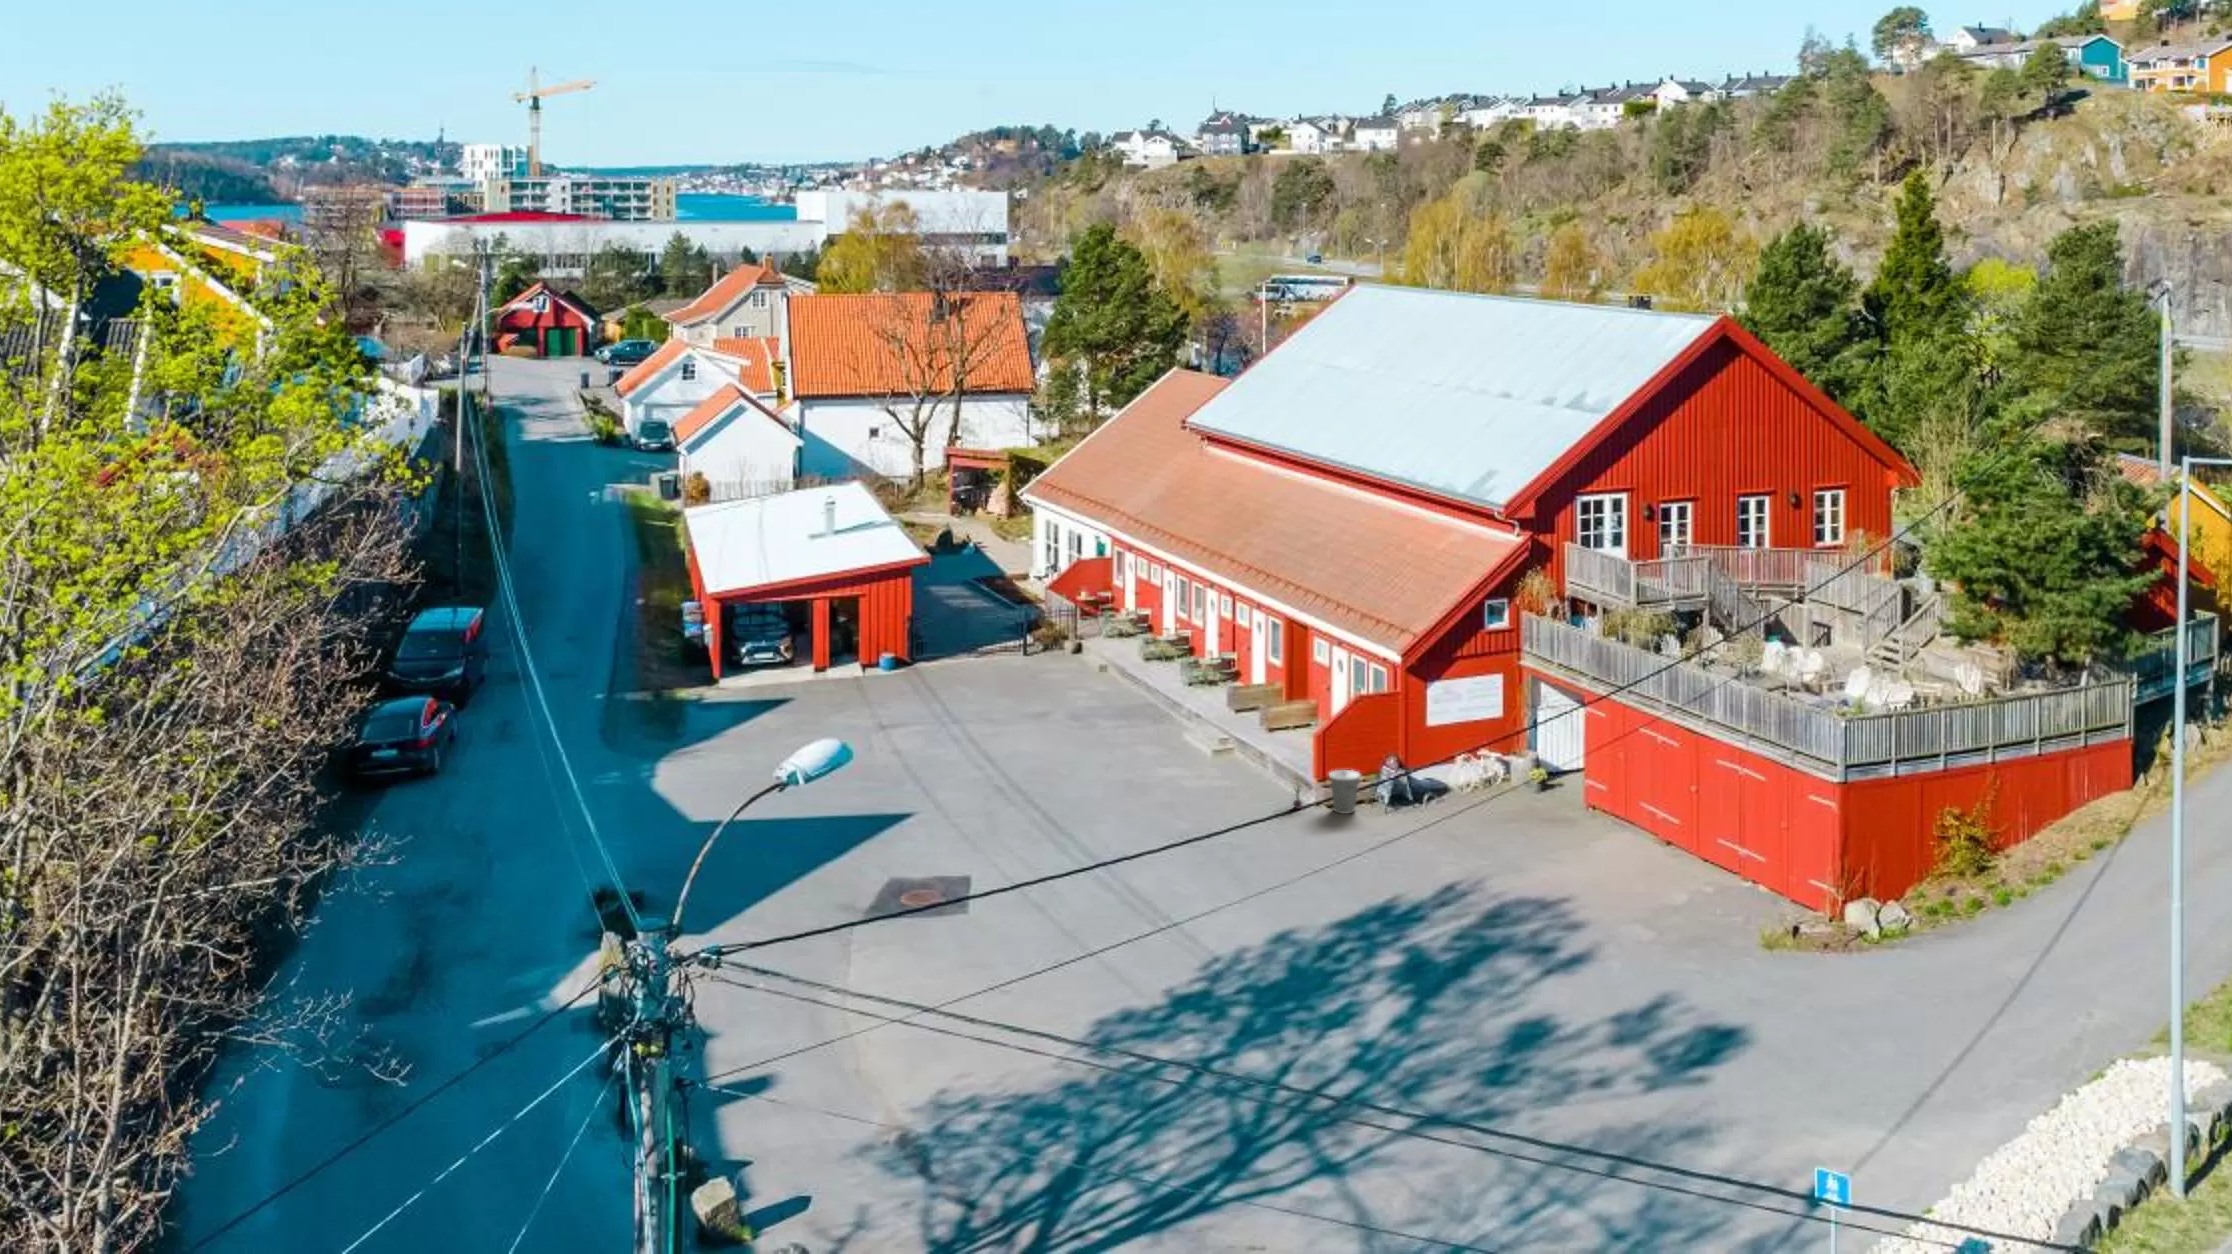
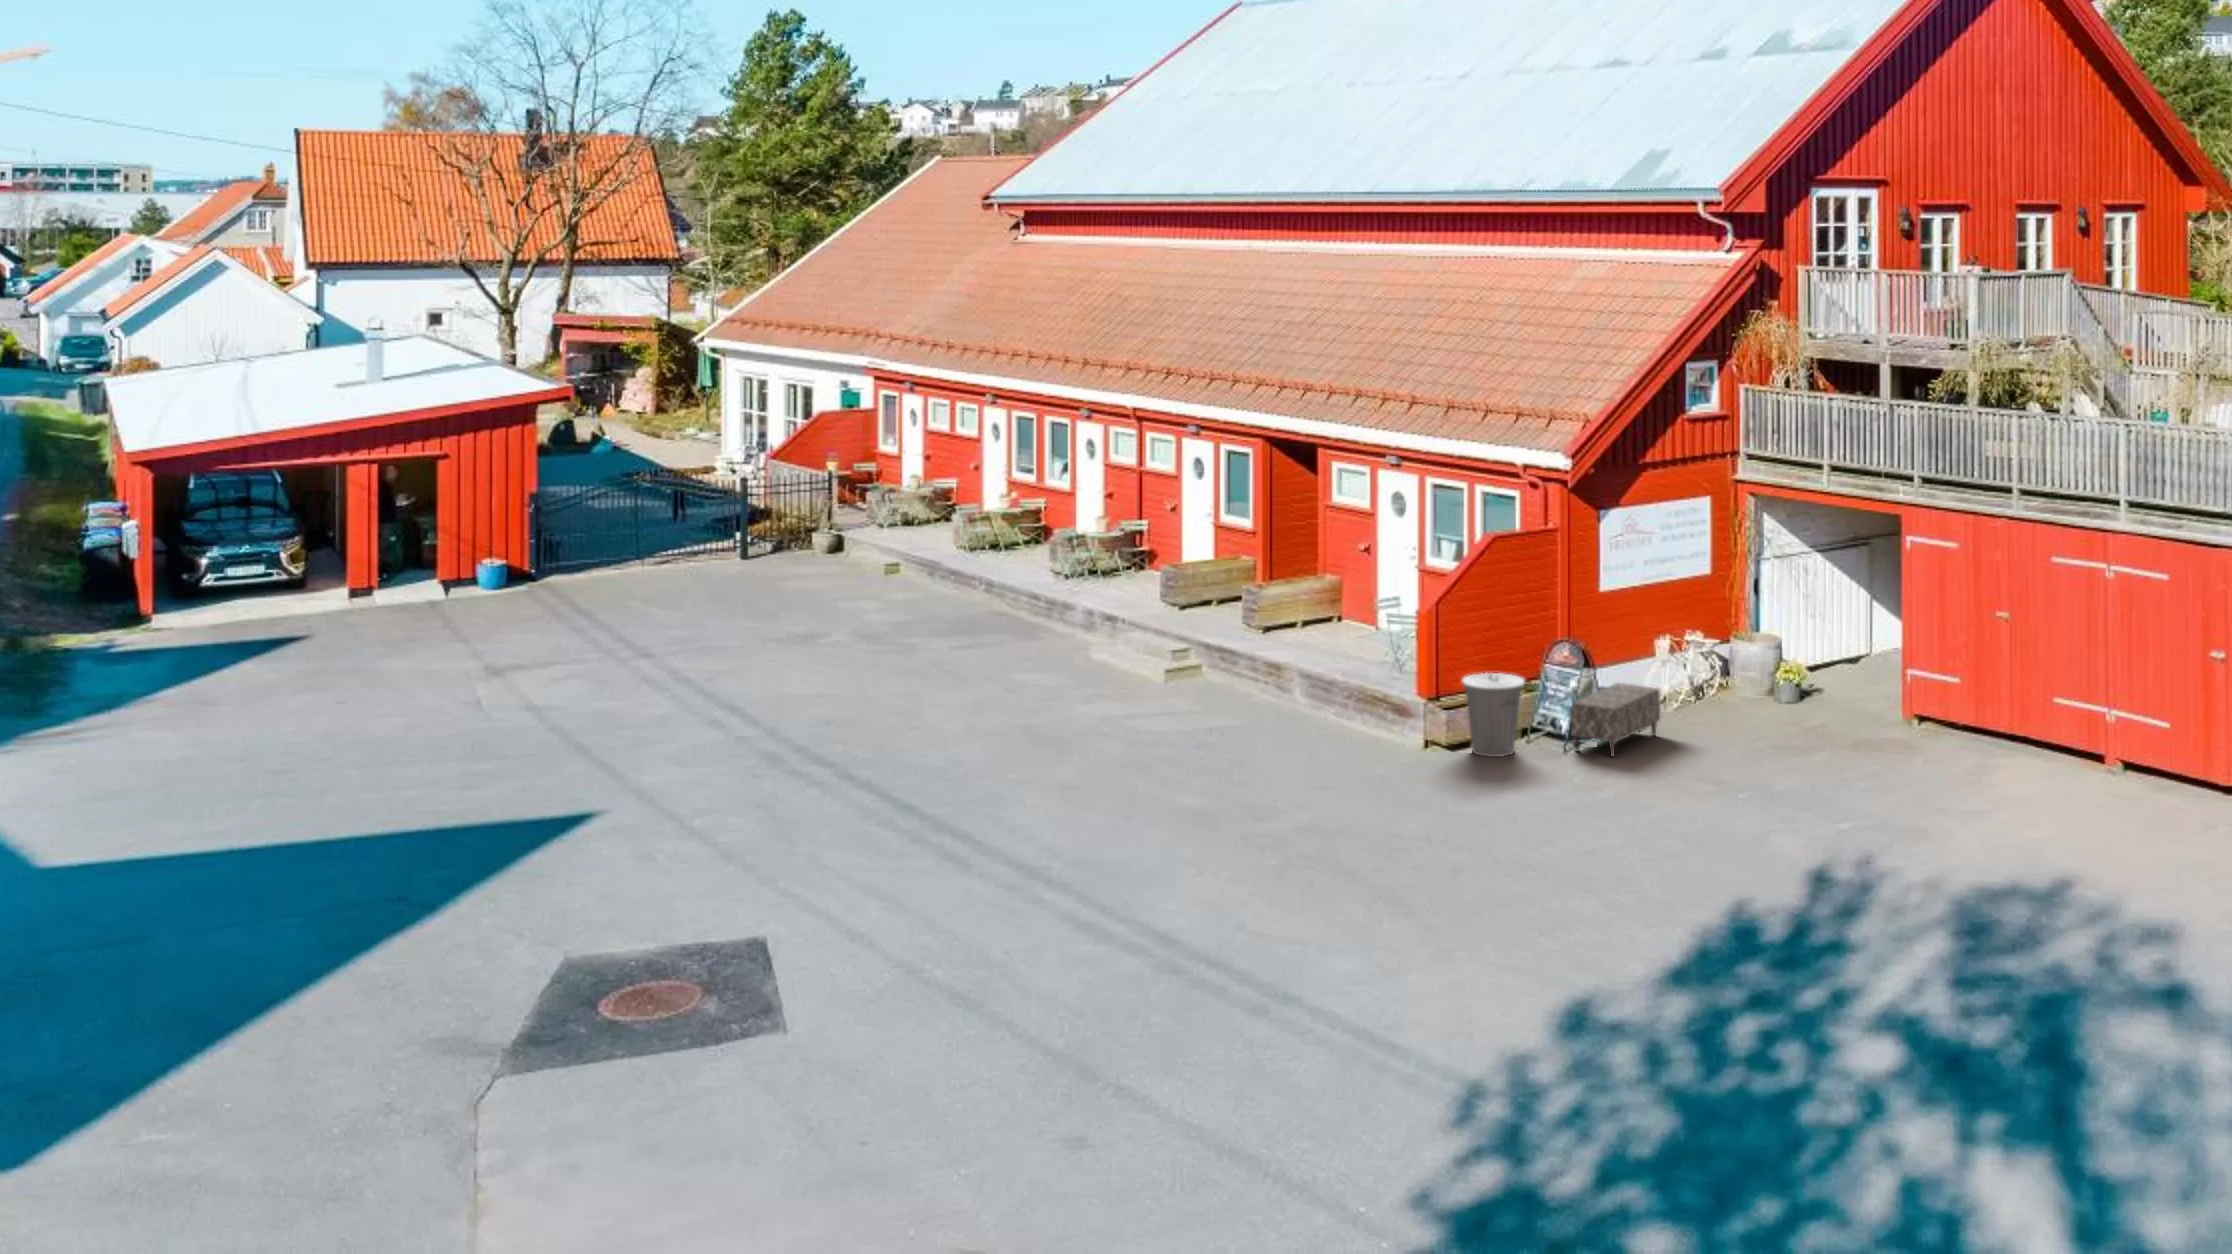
bench: none [1384,778,1438,818] -> present [1571,683,1660,757]
decorative plant: present [1293,786,1302,809] -> none [1372,698,1428,755]

